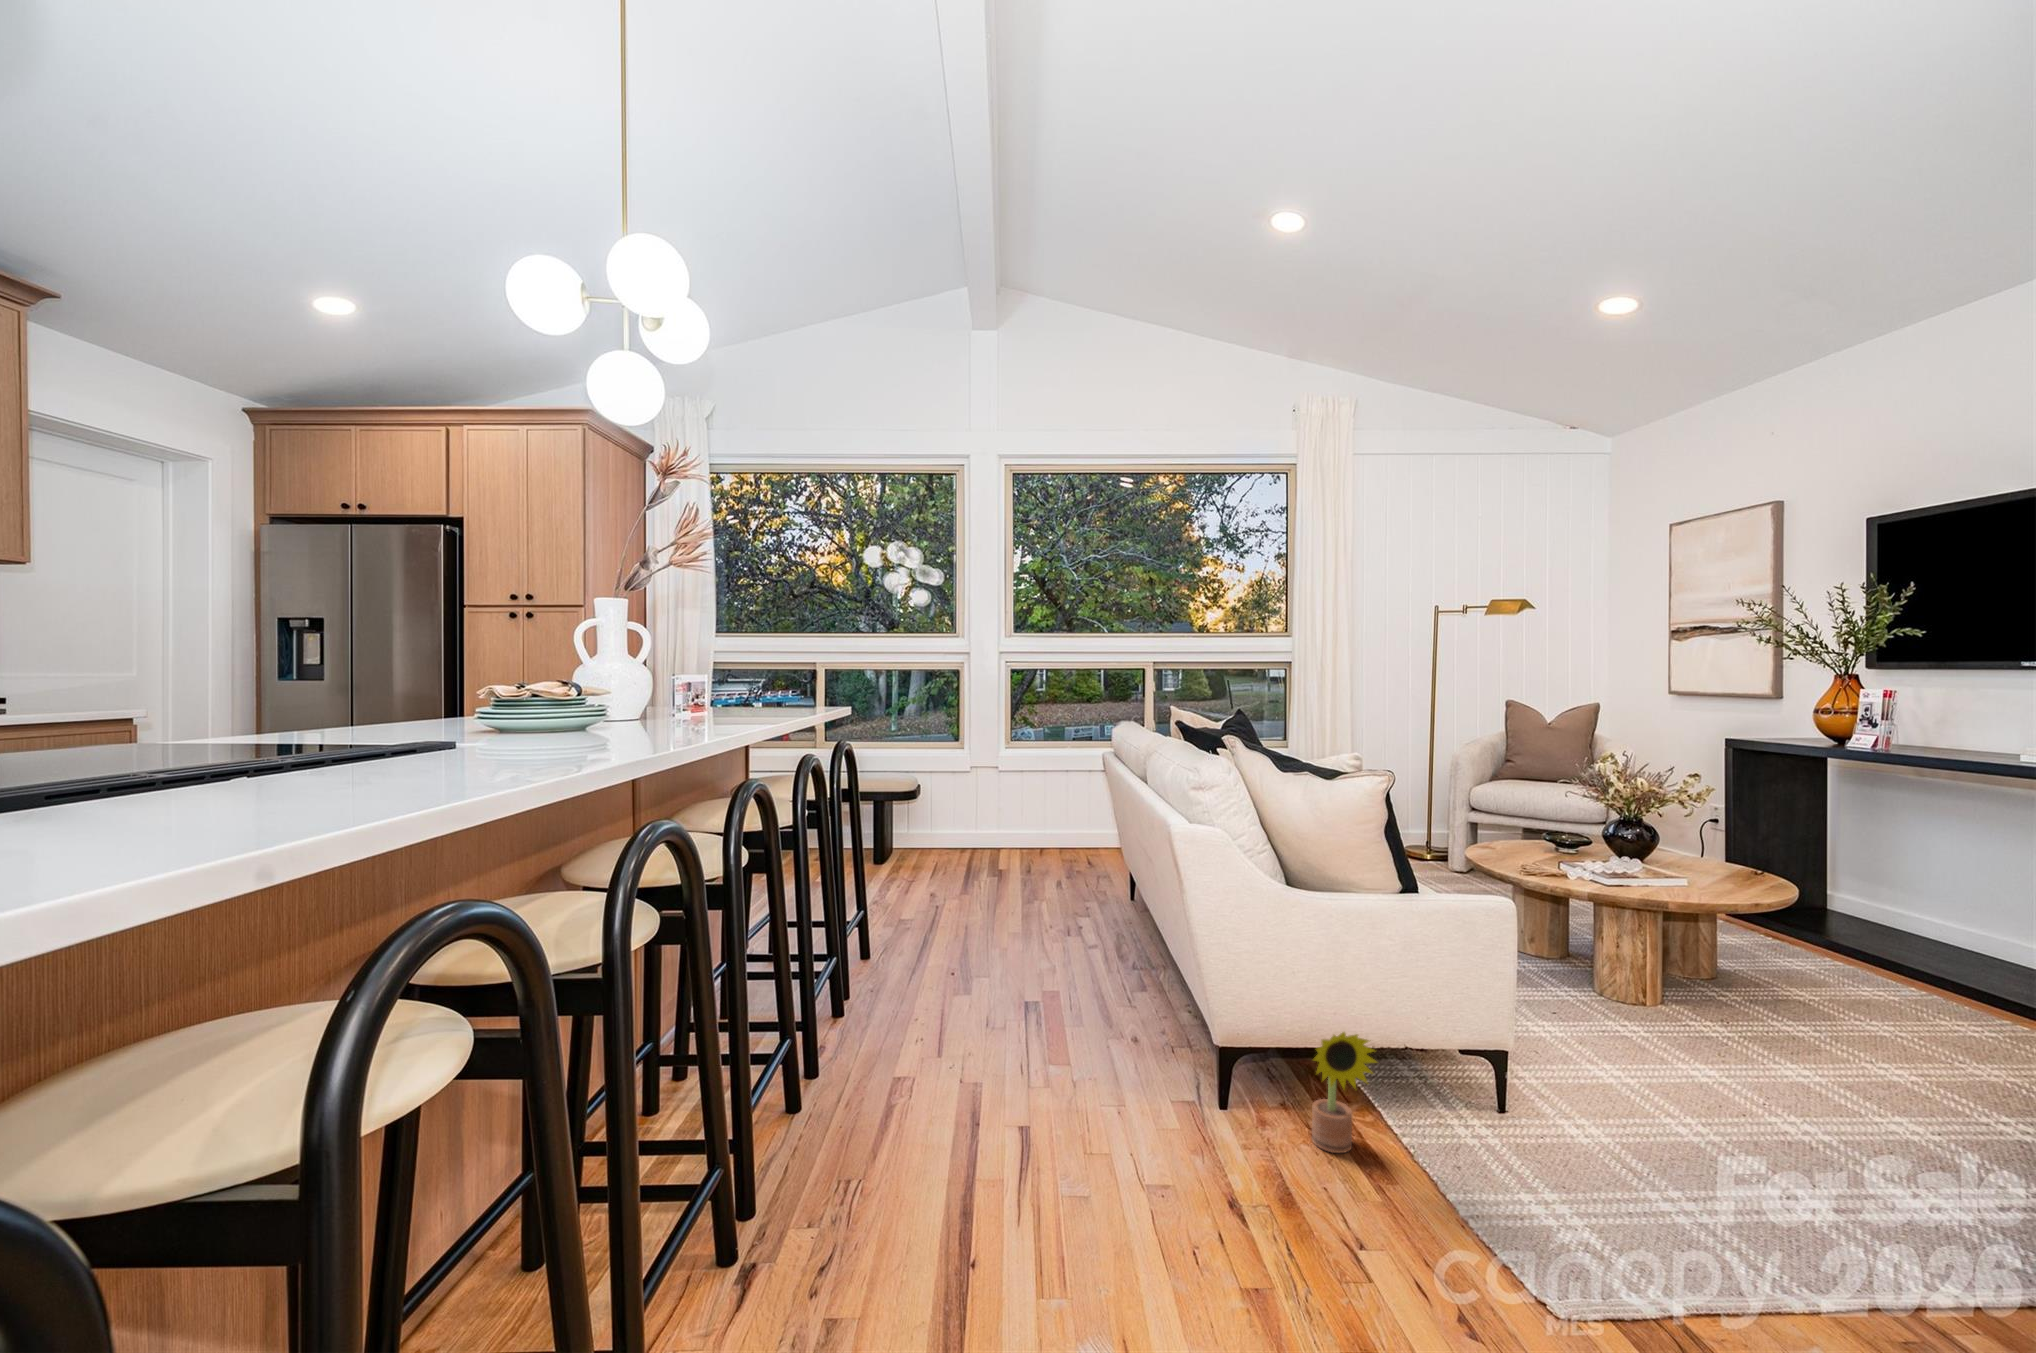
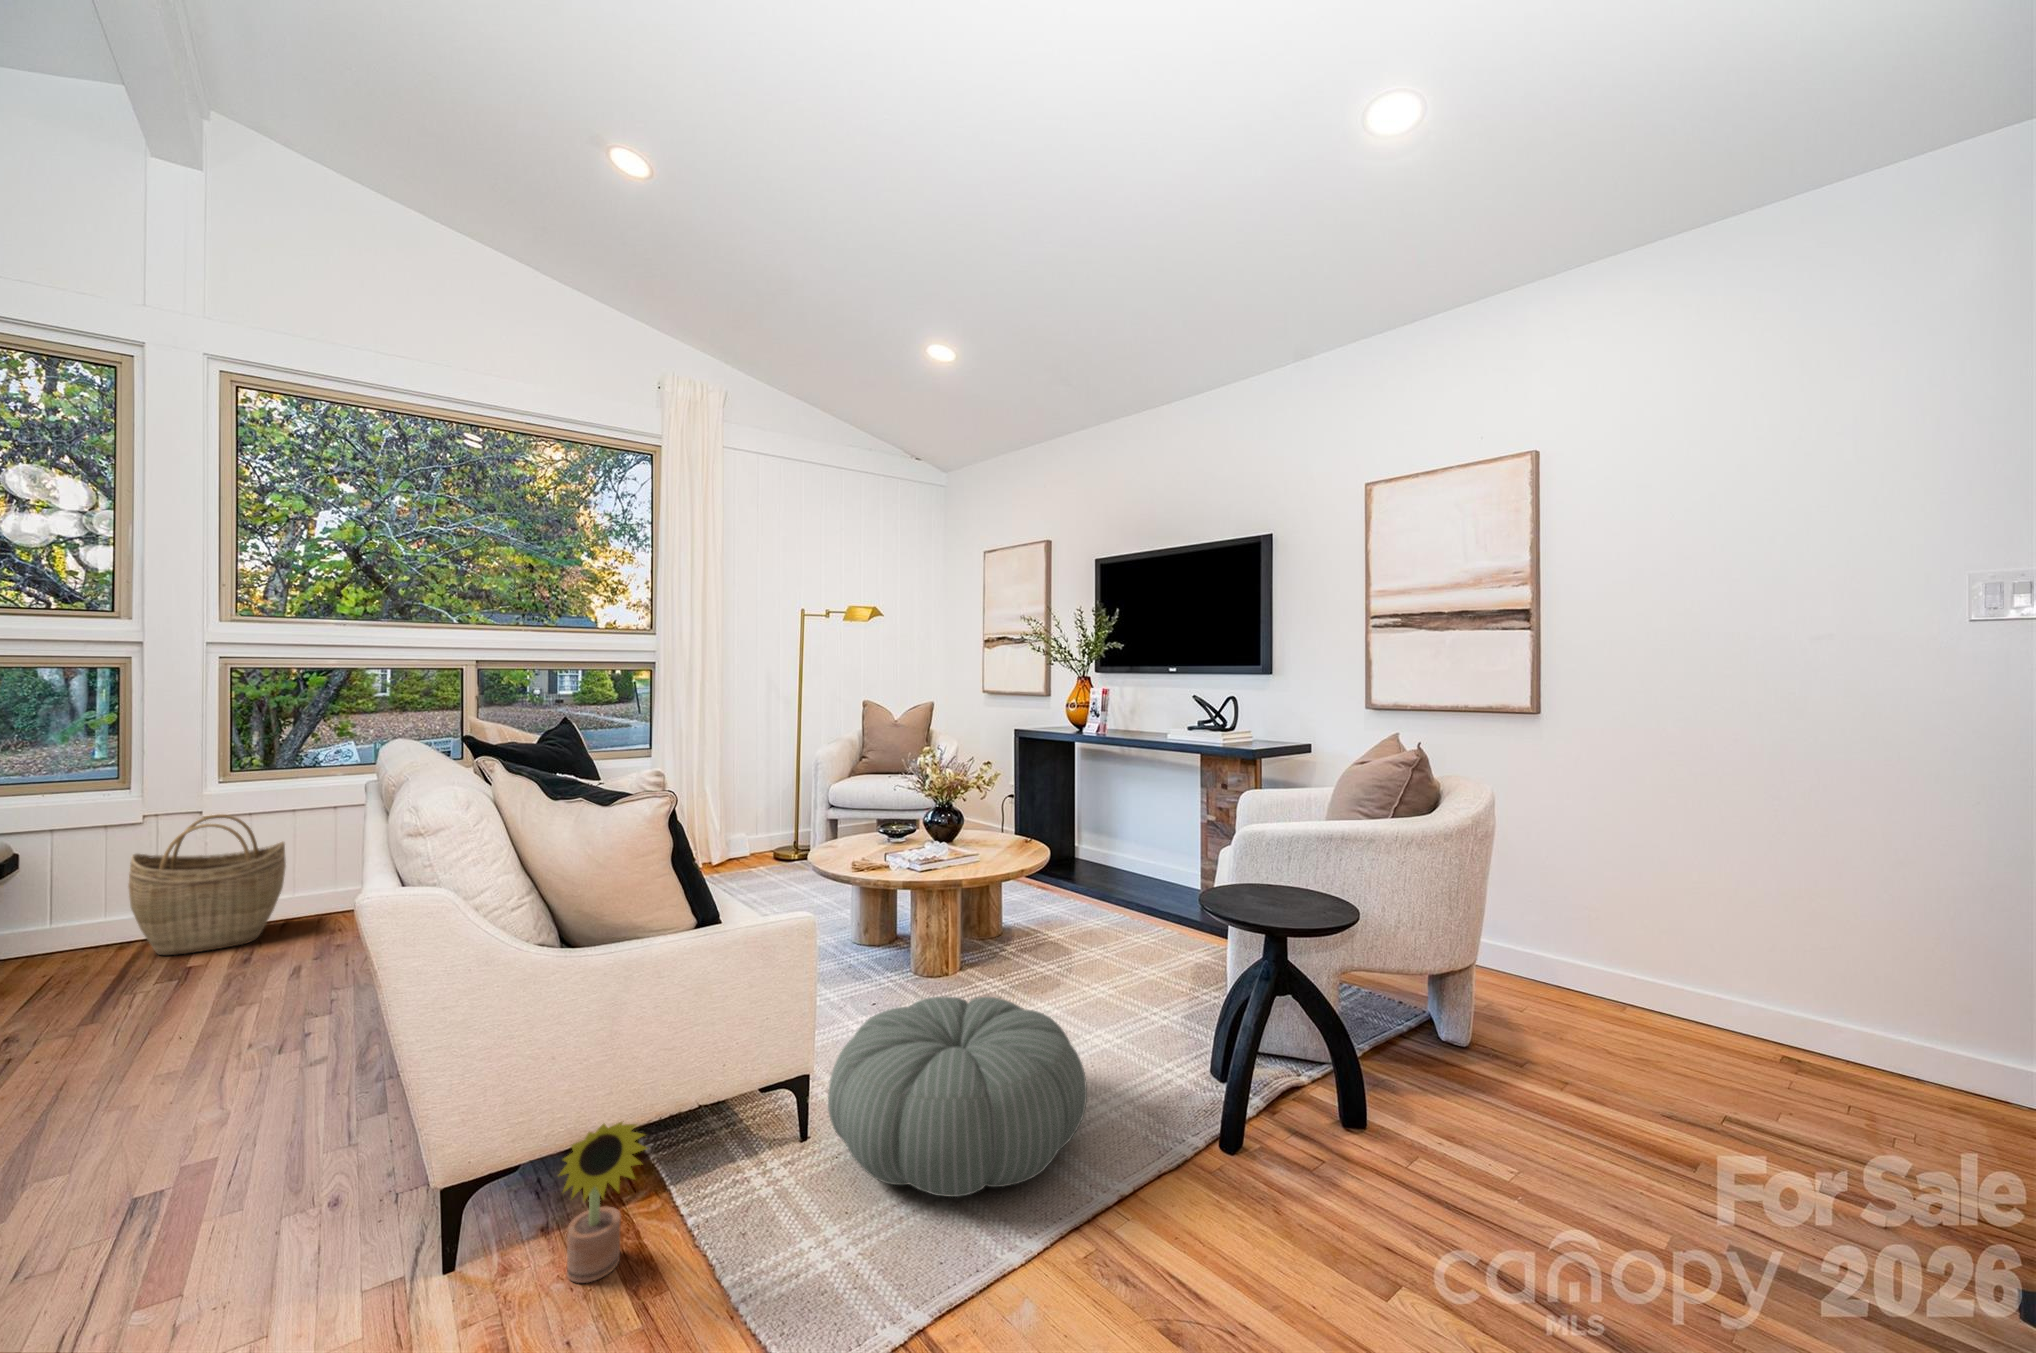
woven basket: none [966,770,1042,863] -> present [128,814,286,955]
pouf: none [1529,1013,1881,1230] -> present [828,997,1087,1197]

